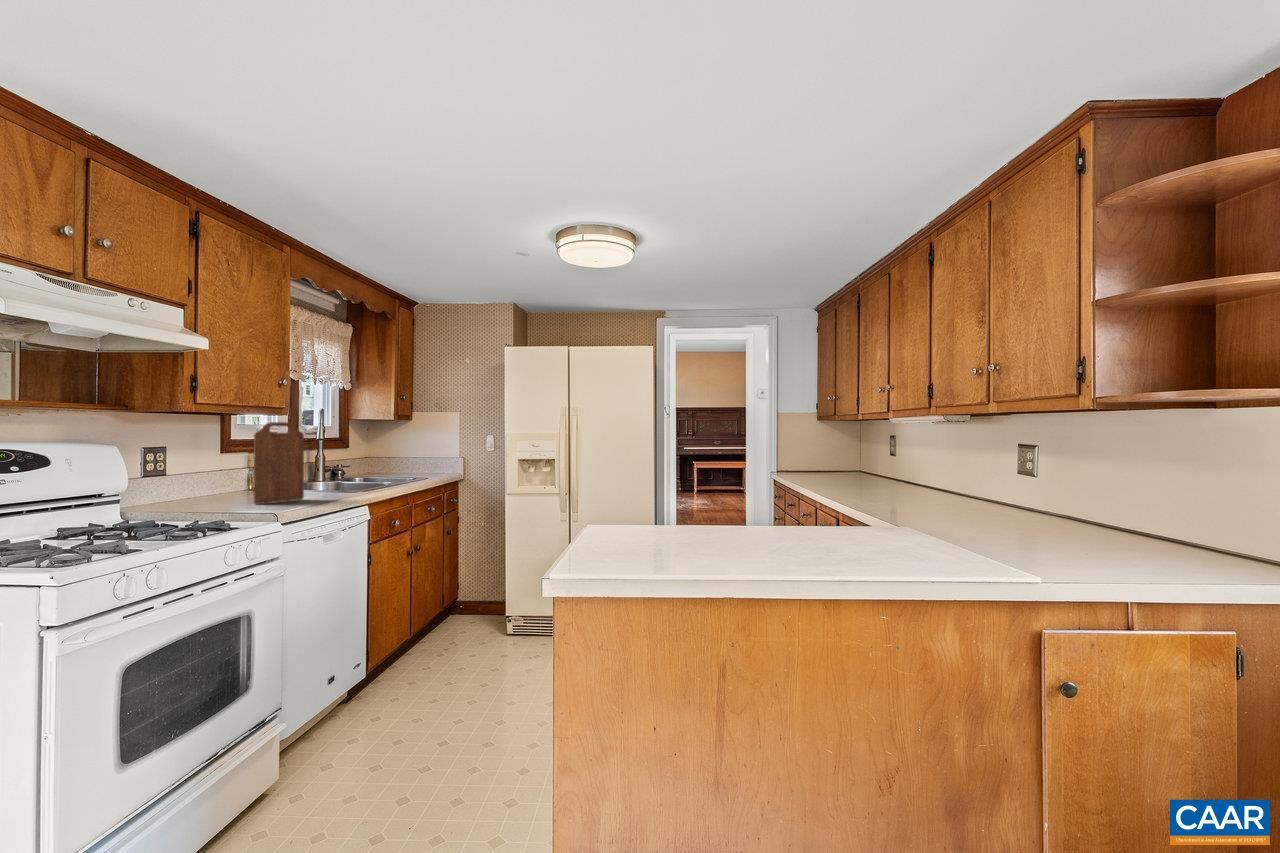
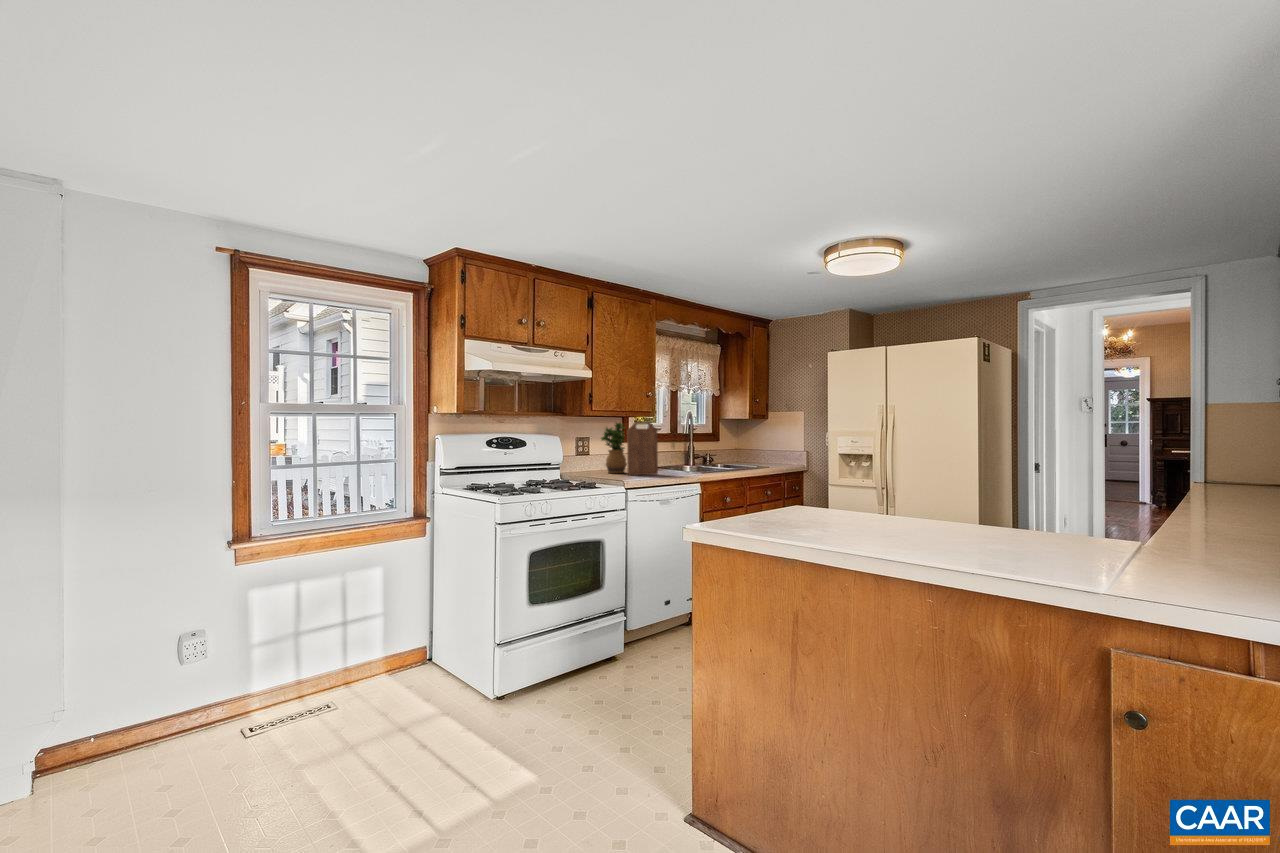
potted plant: none [191,422,243,502] -> present [601,423,627,473]

